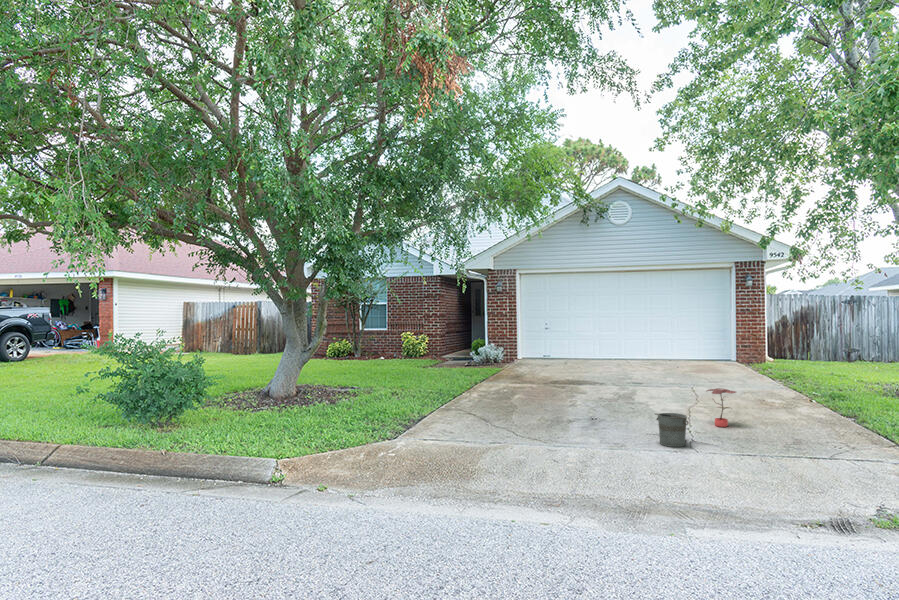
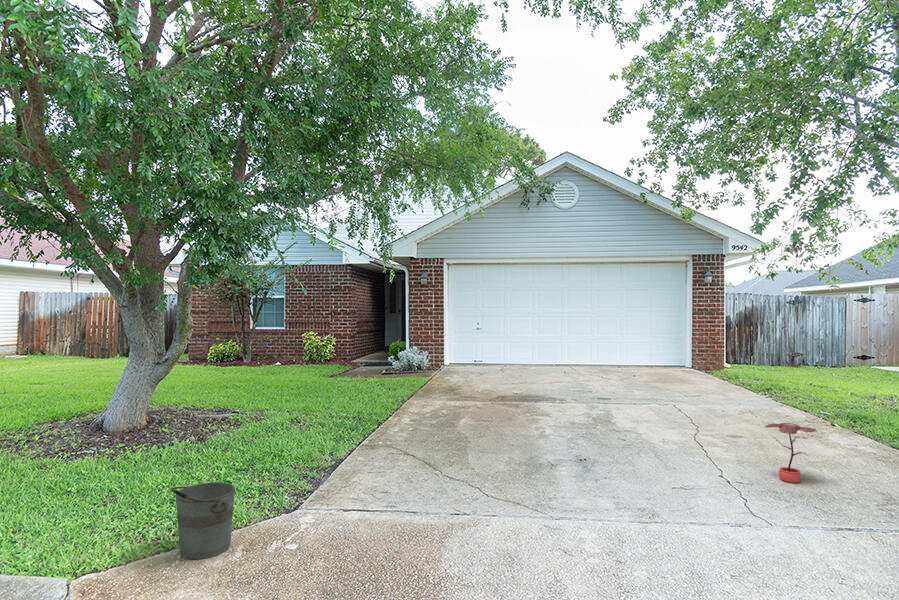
bucket: present [655,413,689,447] -> present [172,482,235,559]

